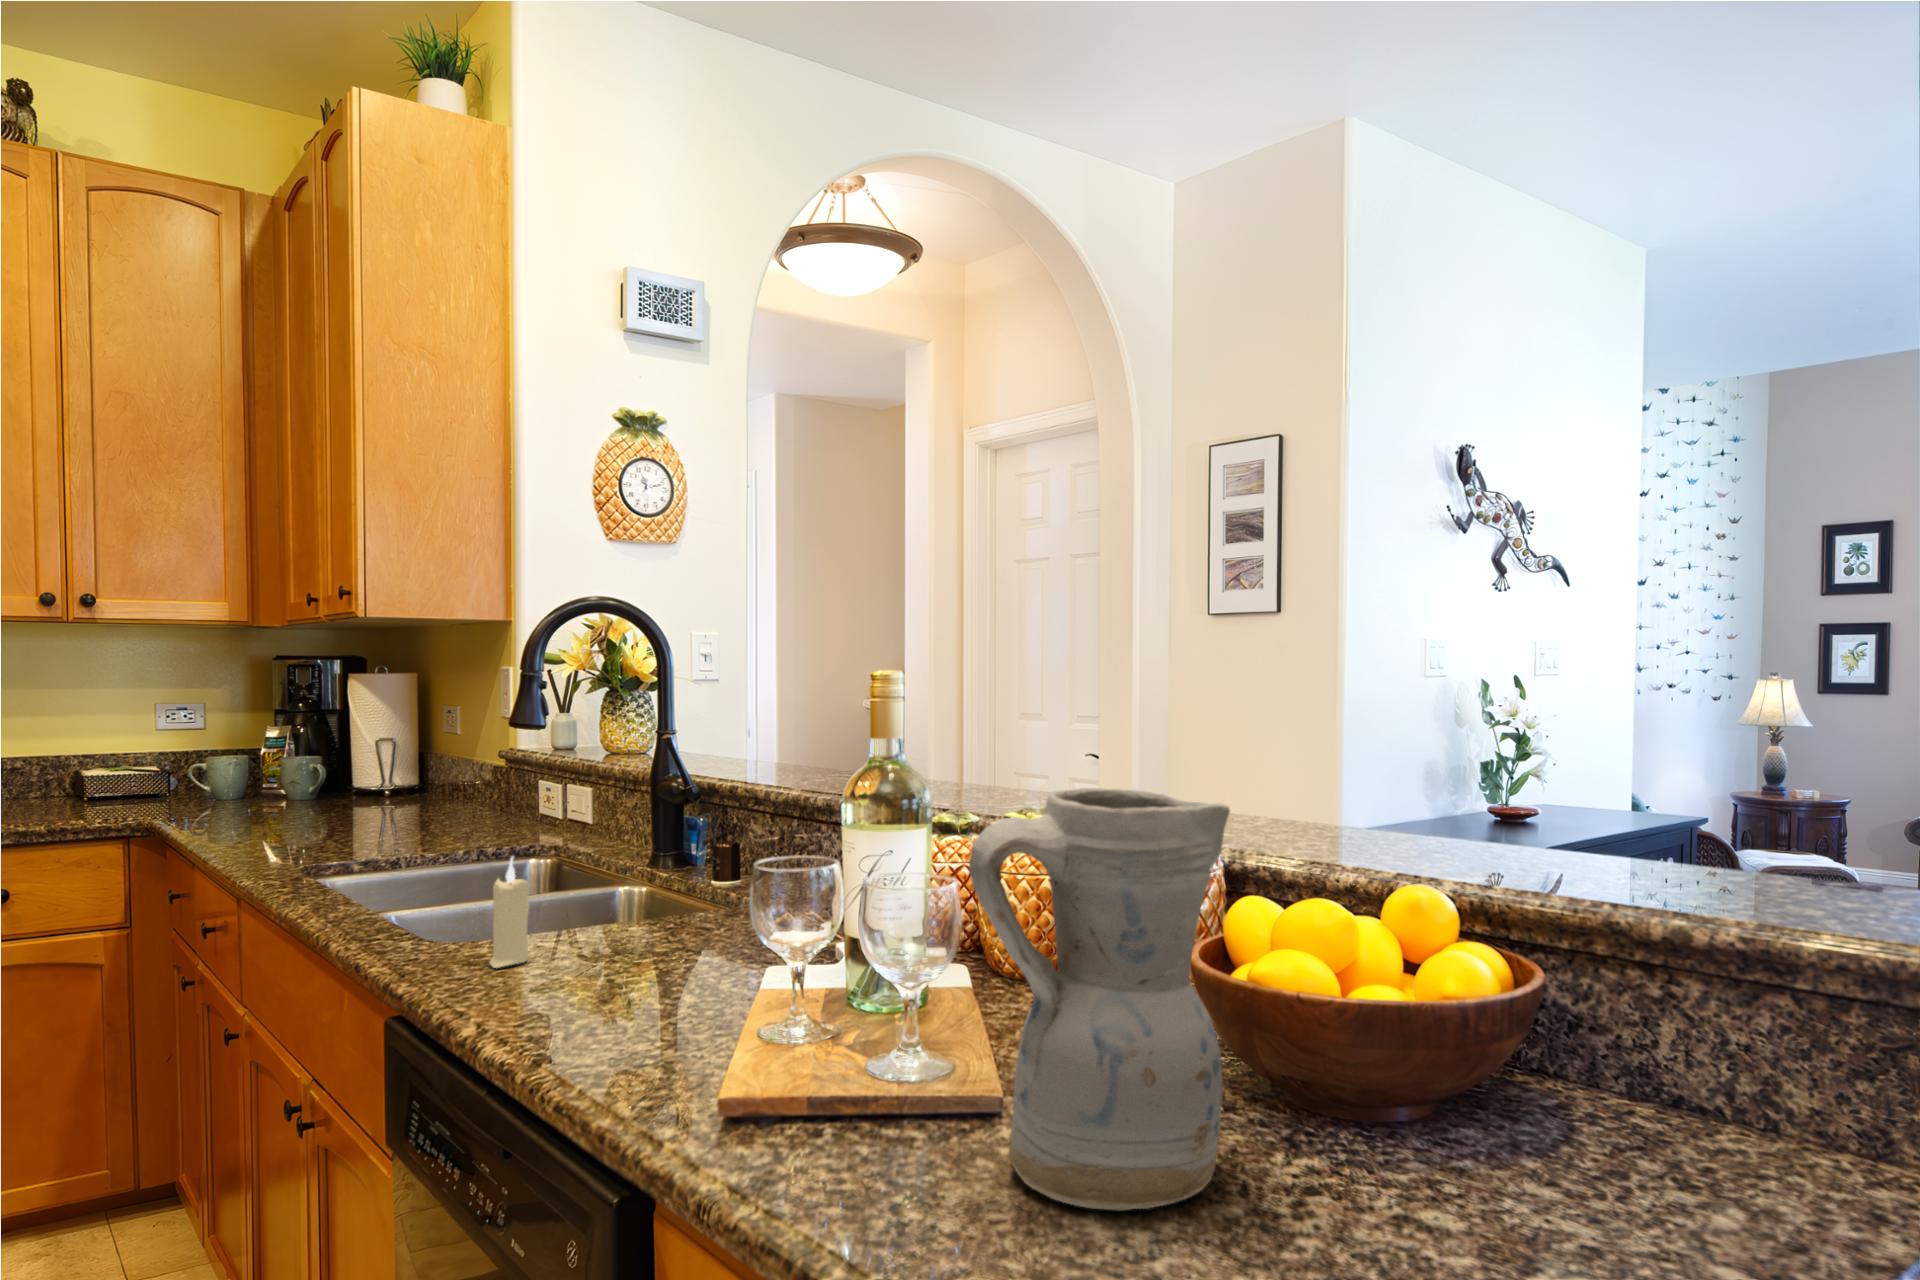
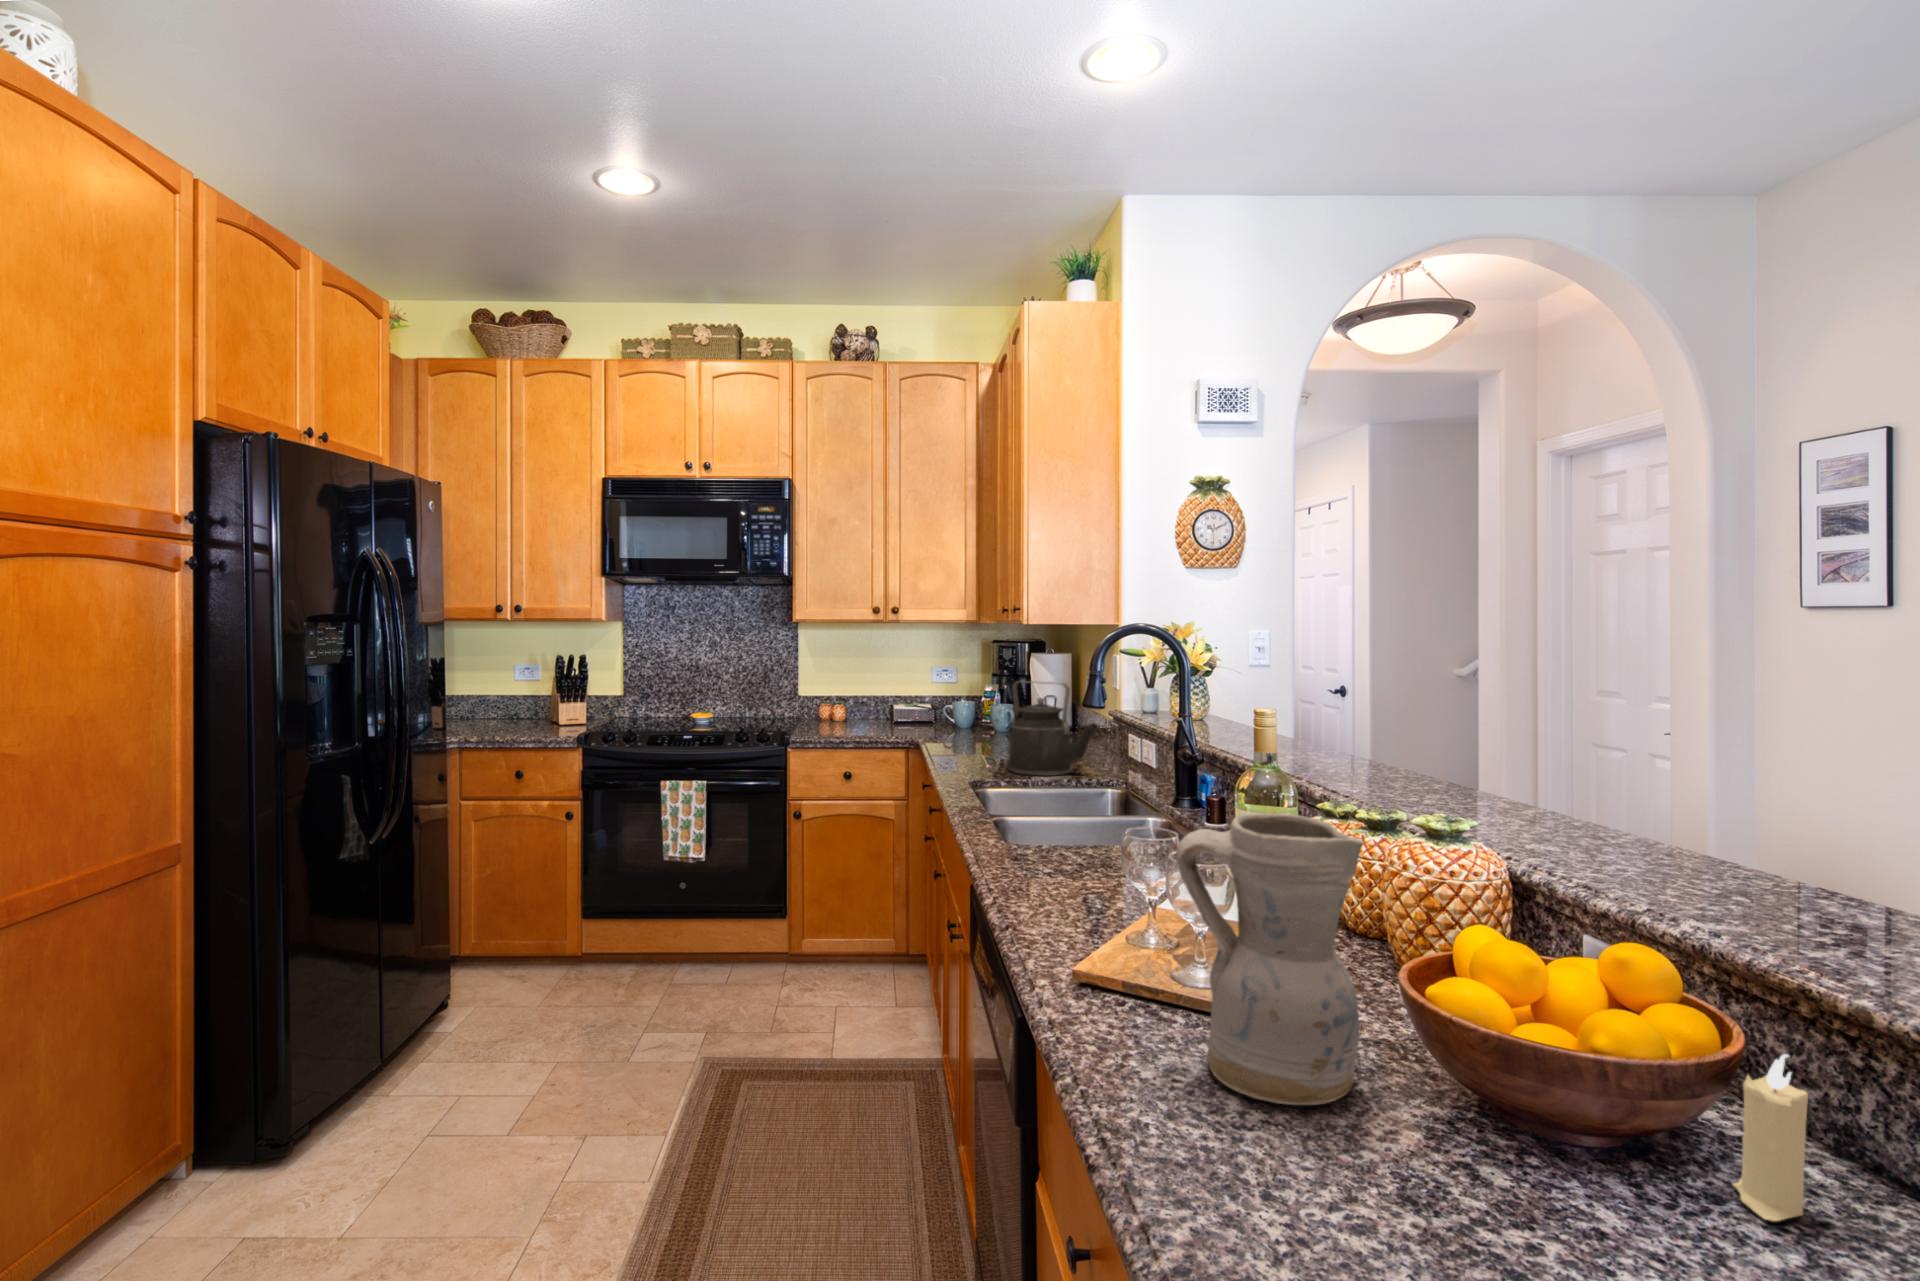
kettle: none [348,701,503,847] -> present [1009,681,1098,776]
candle: present [490,857,529,968] -> present [1733,1054,1808,1221]

